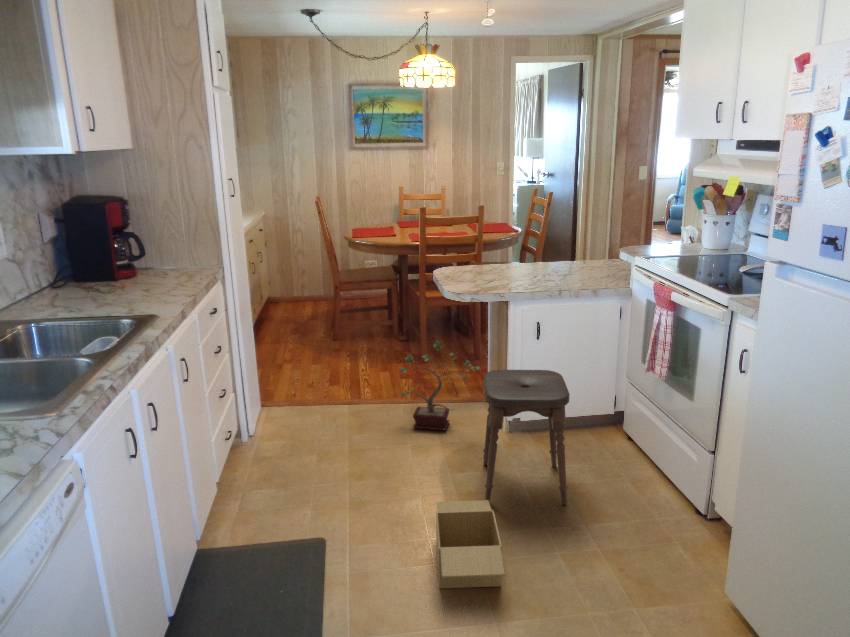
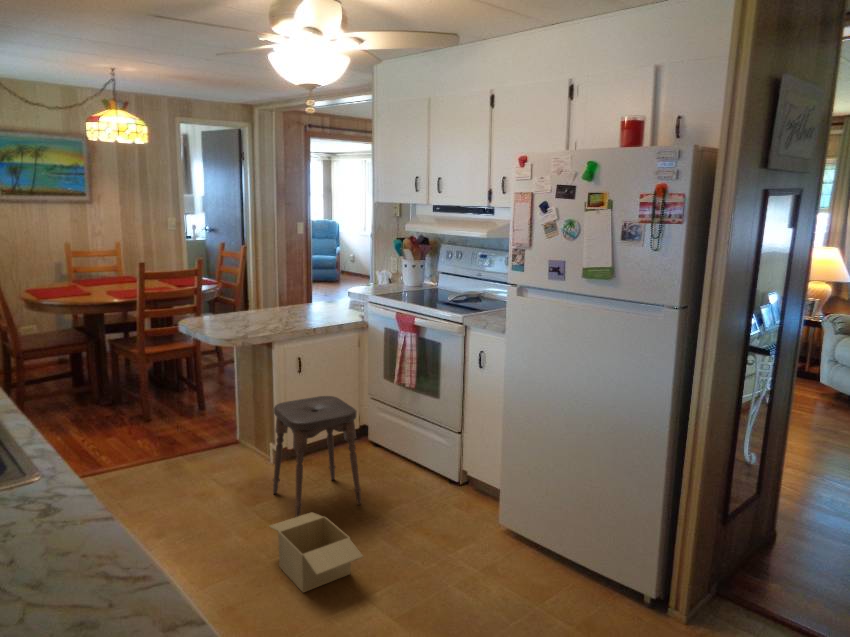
potted plant: present [399,340,480,430] -> none [163,387,252,481]

